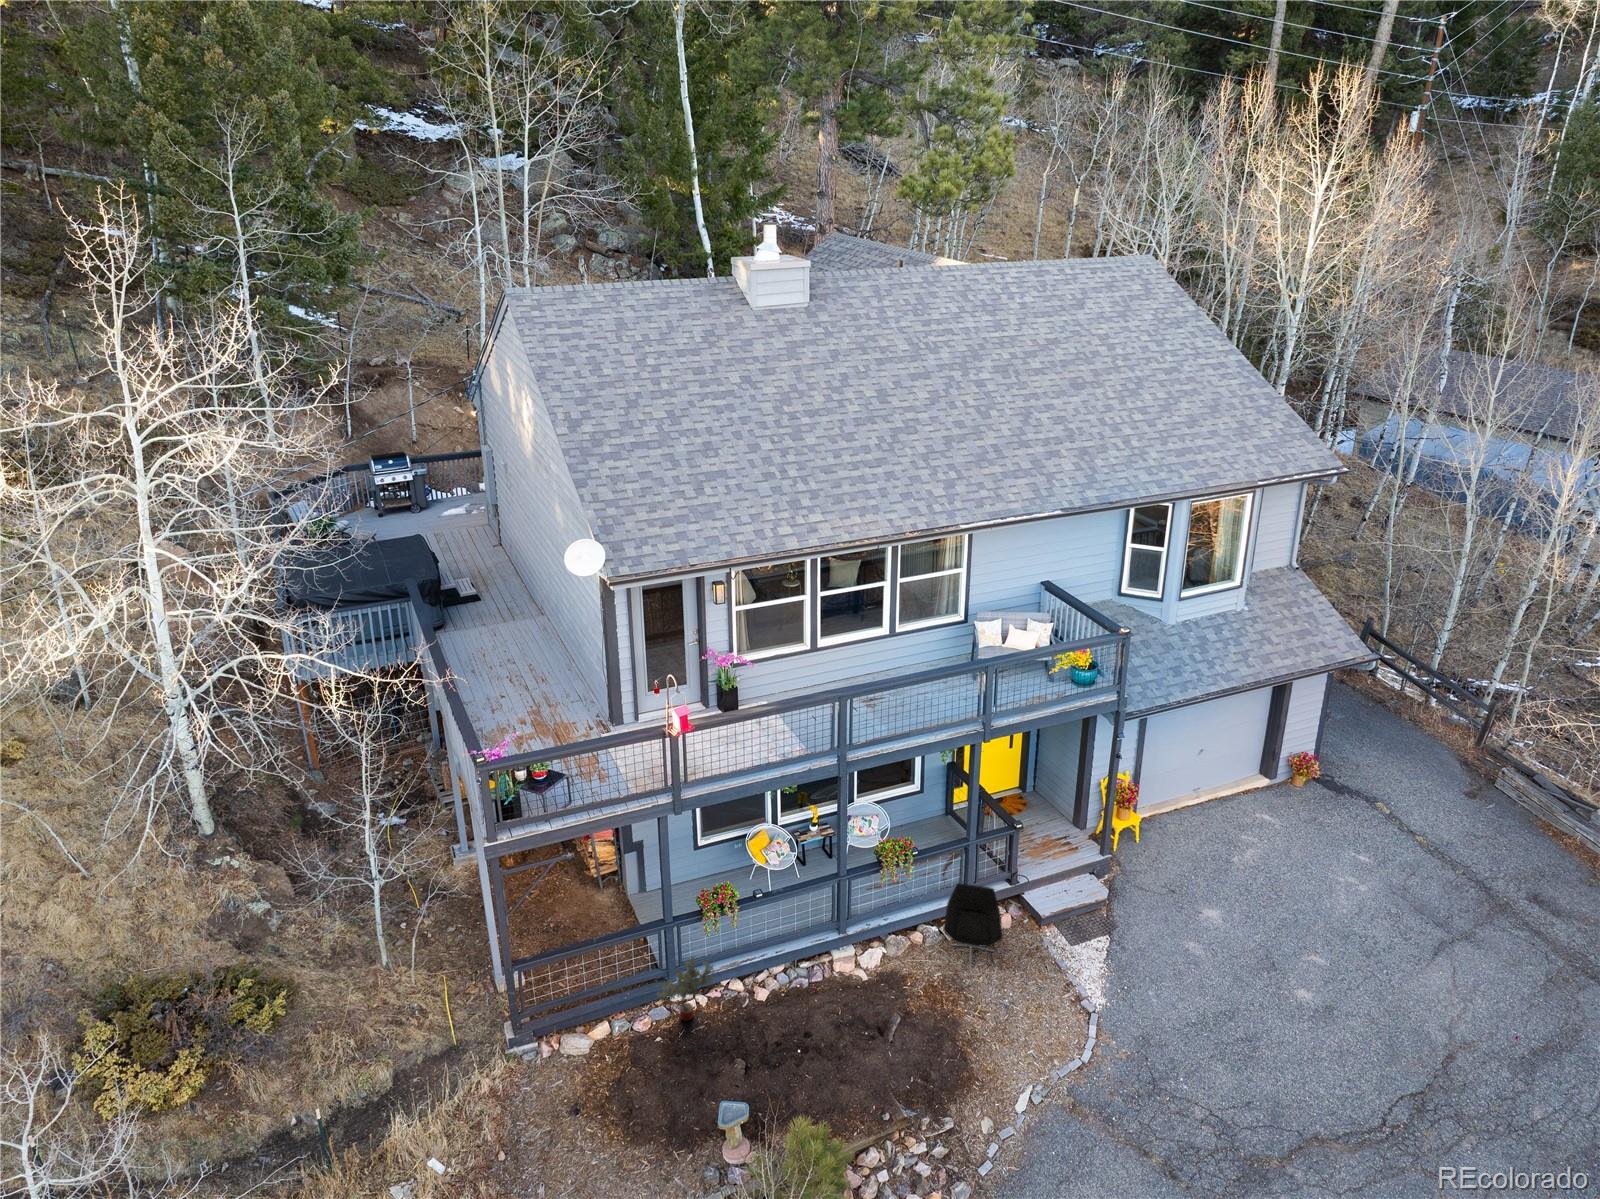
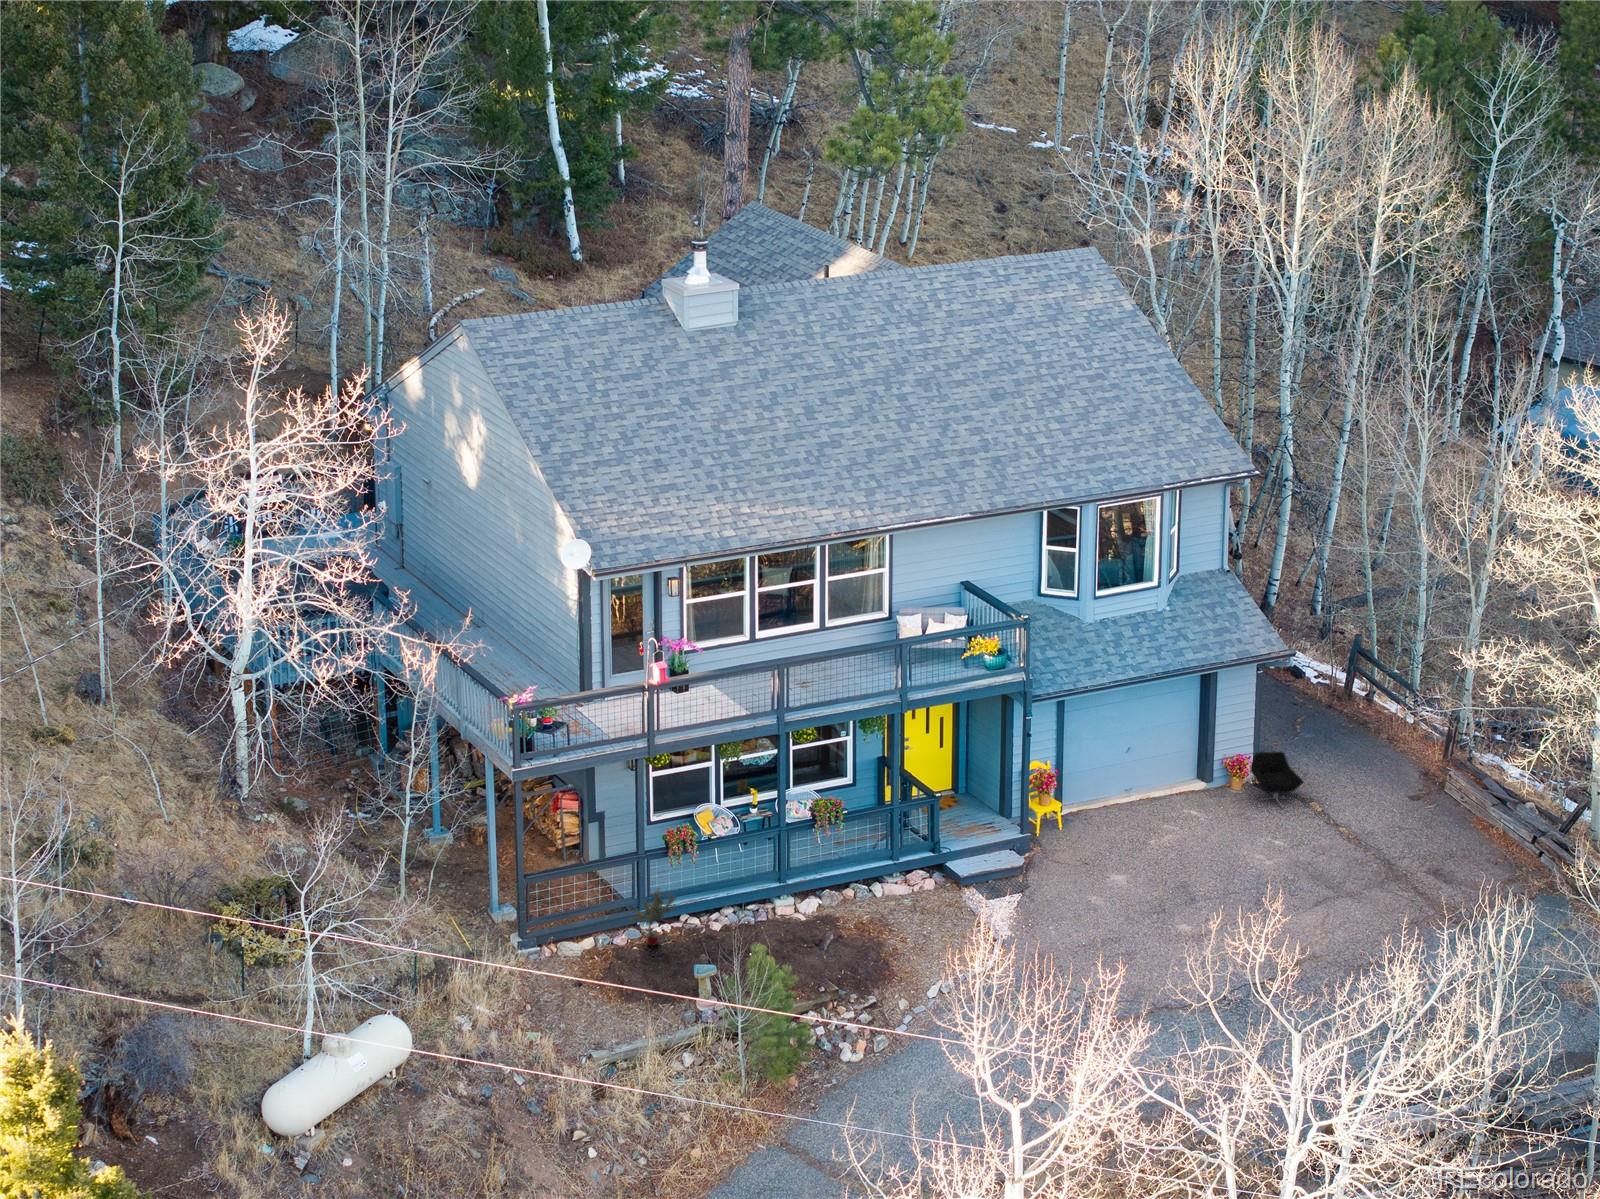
lounge chair: present [943,884,1003,966] -> present [1250,752,1304,808]

